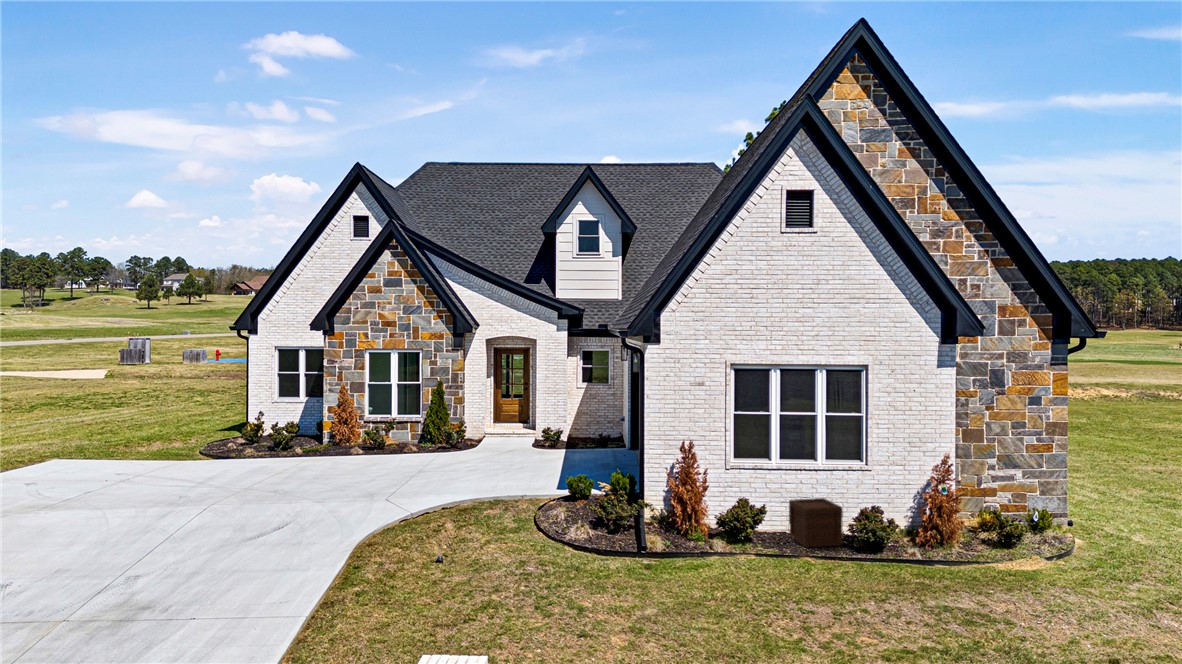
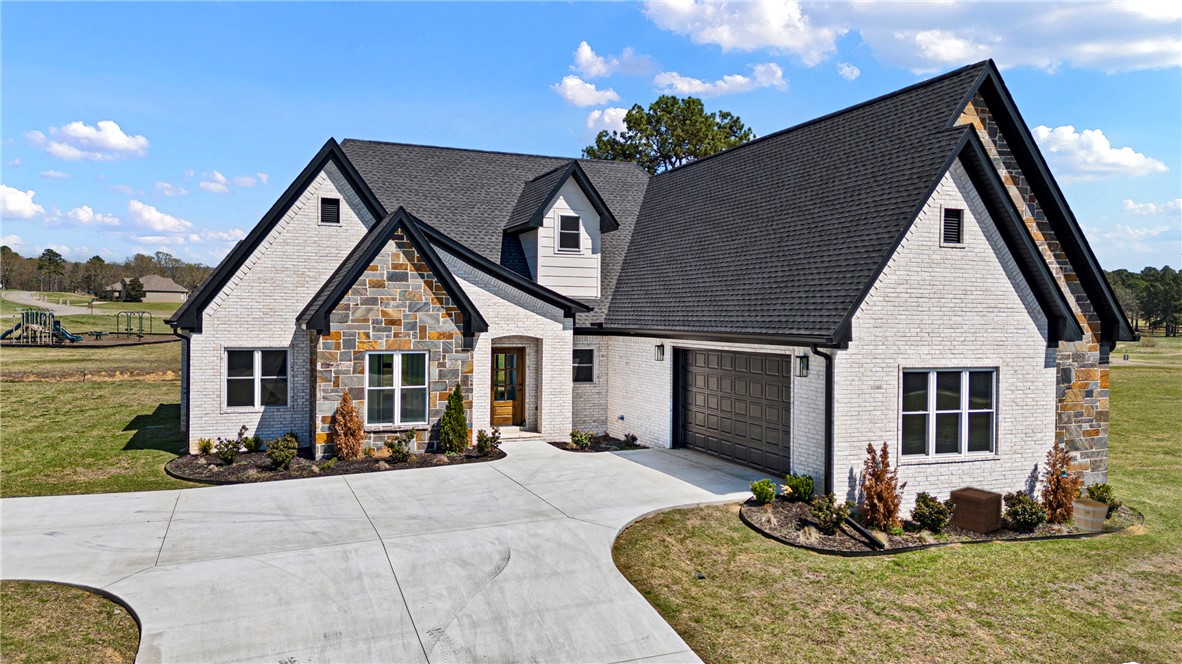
wooden bucket: none [946,523,986,562] -> present [1072,499,1108,532]

